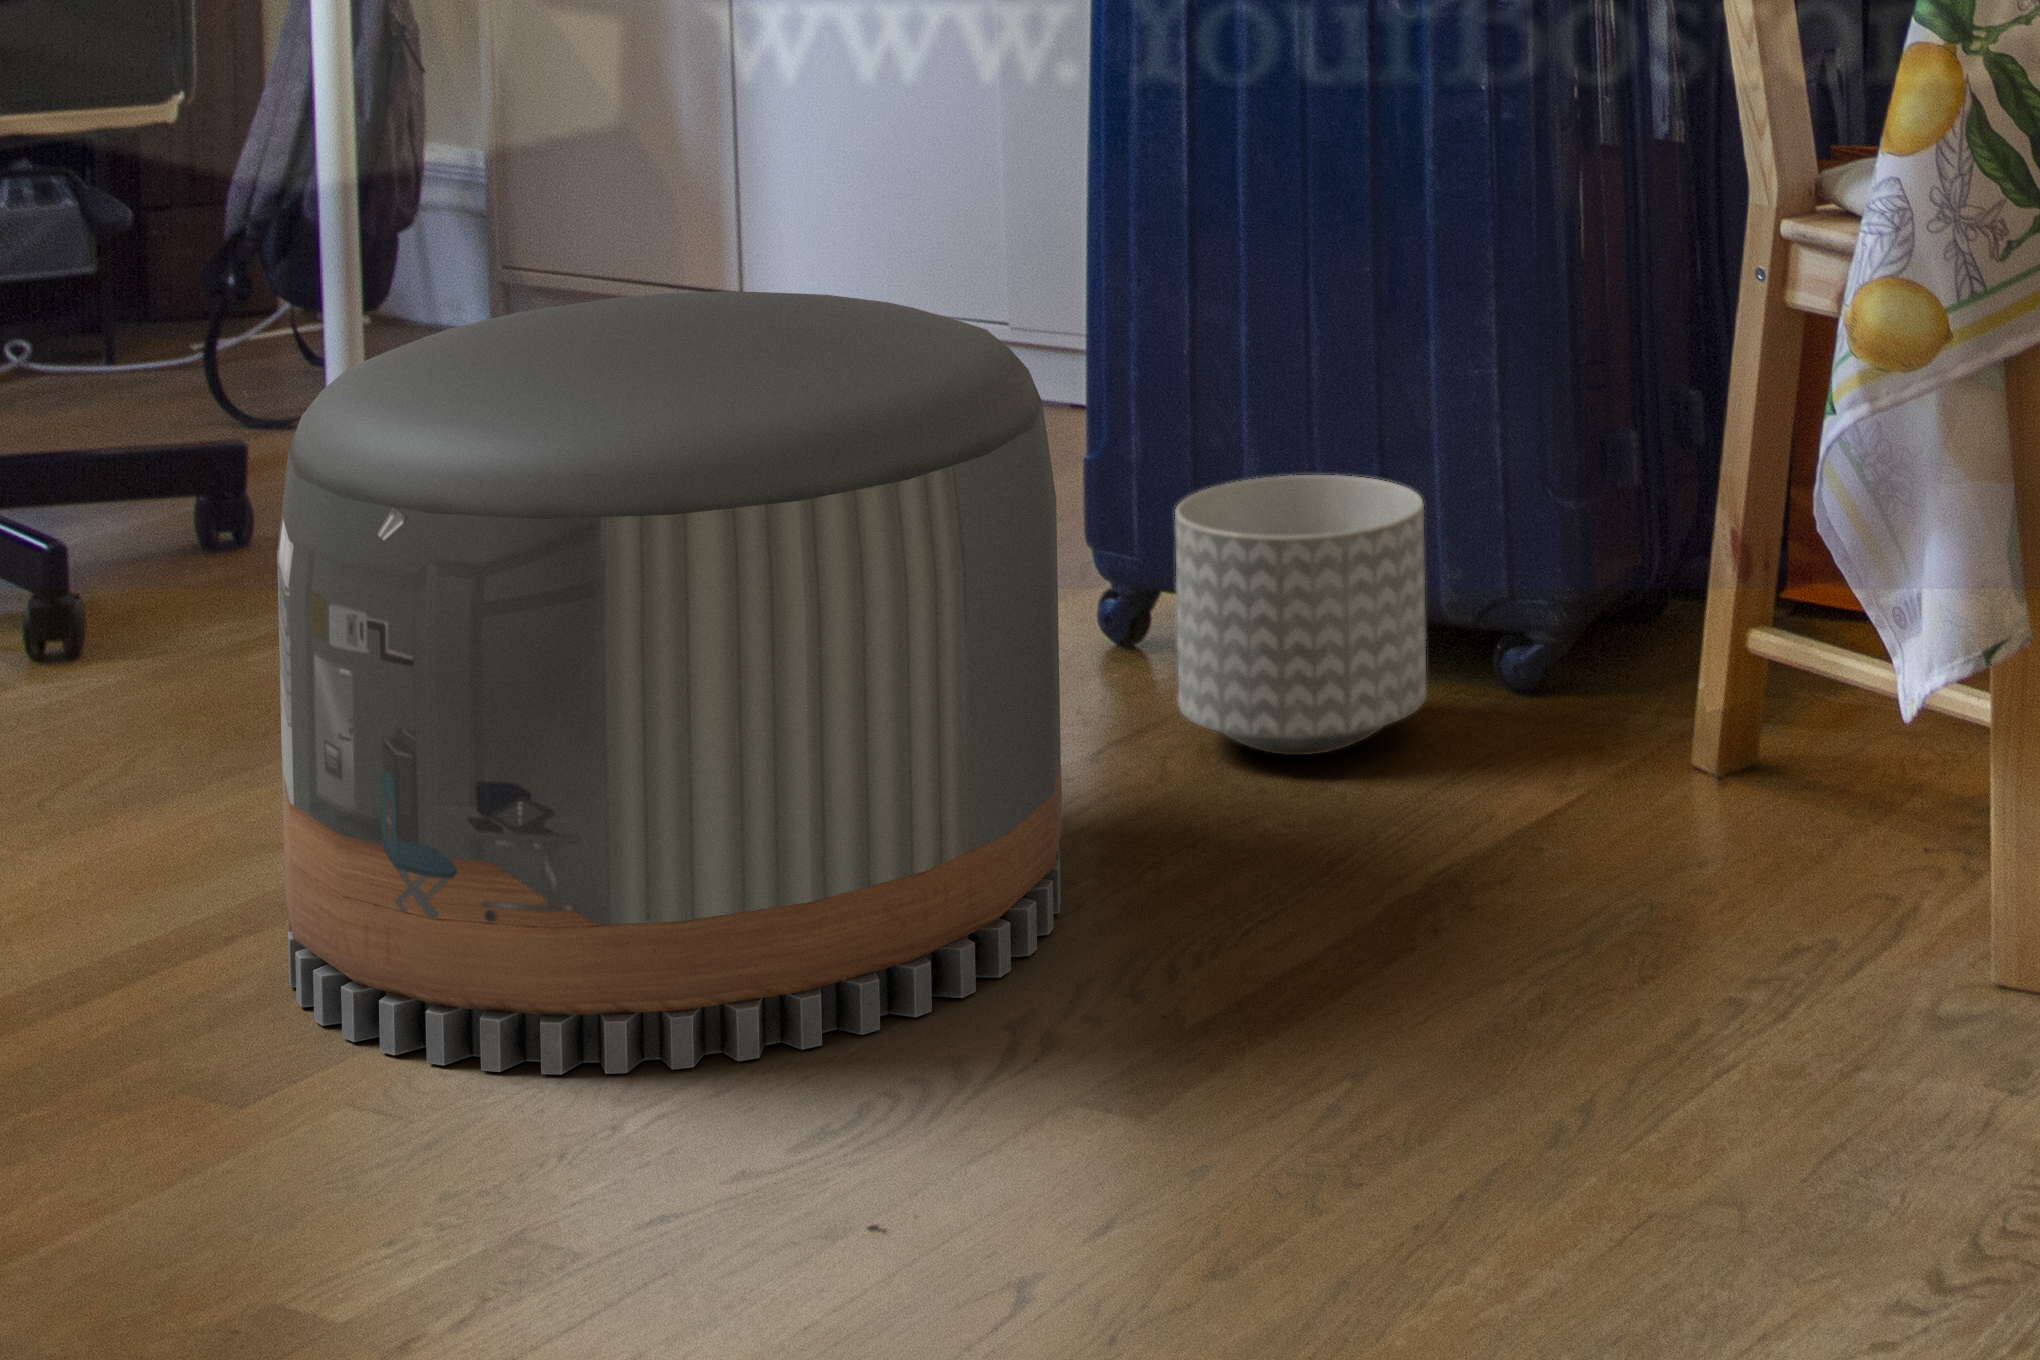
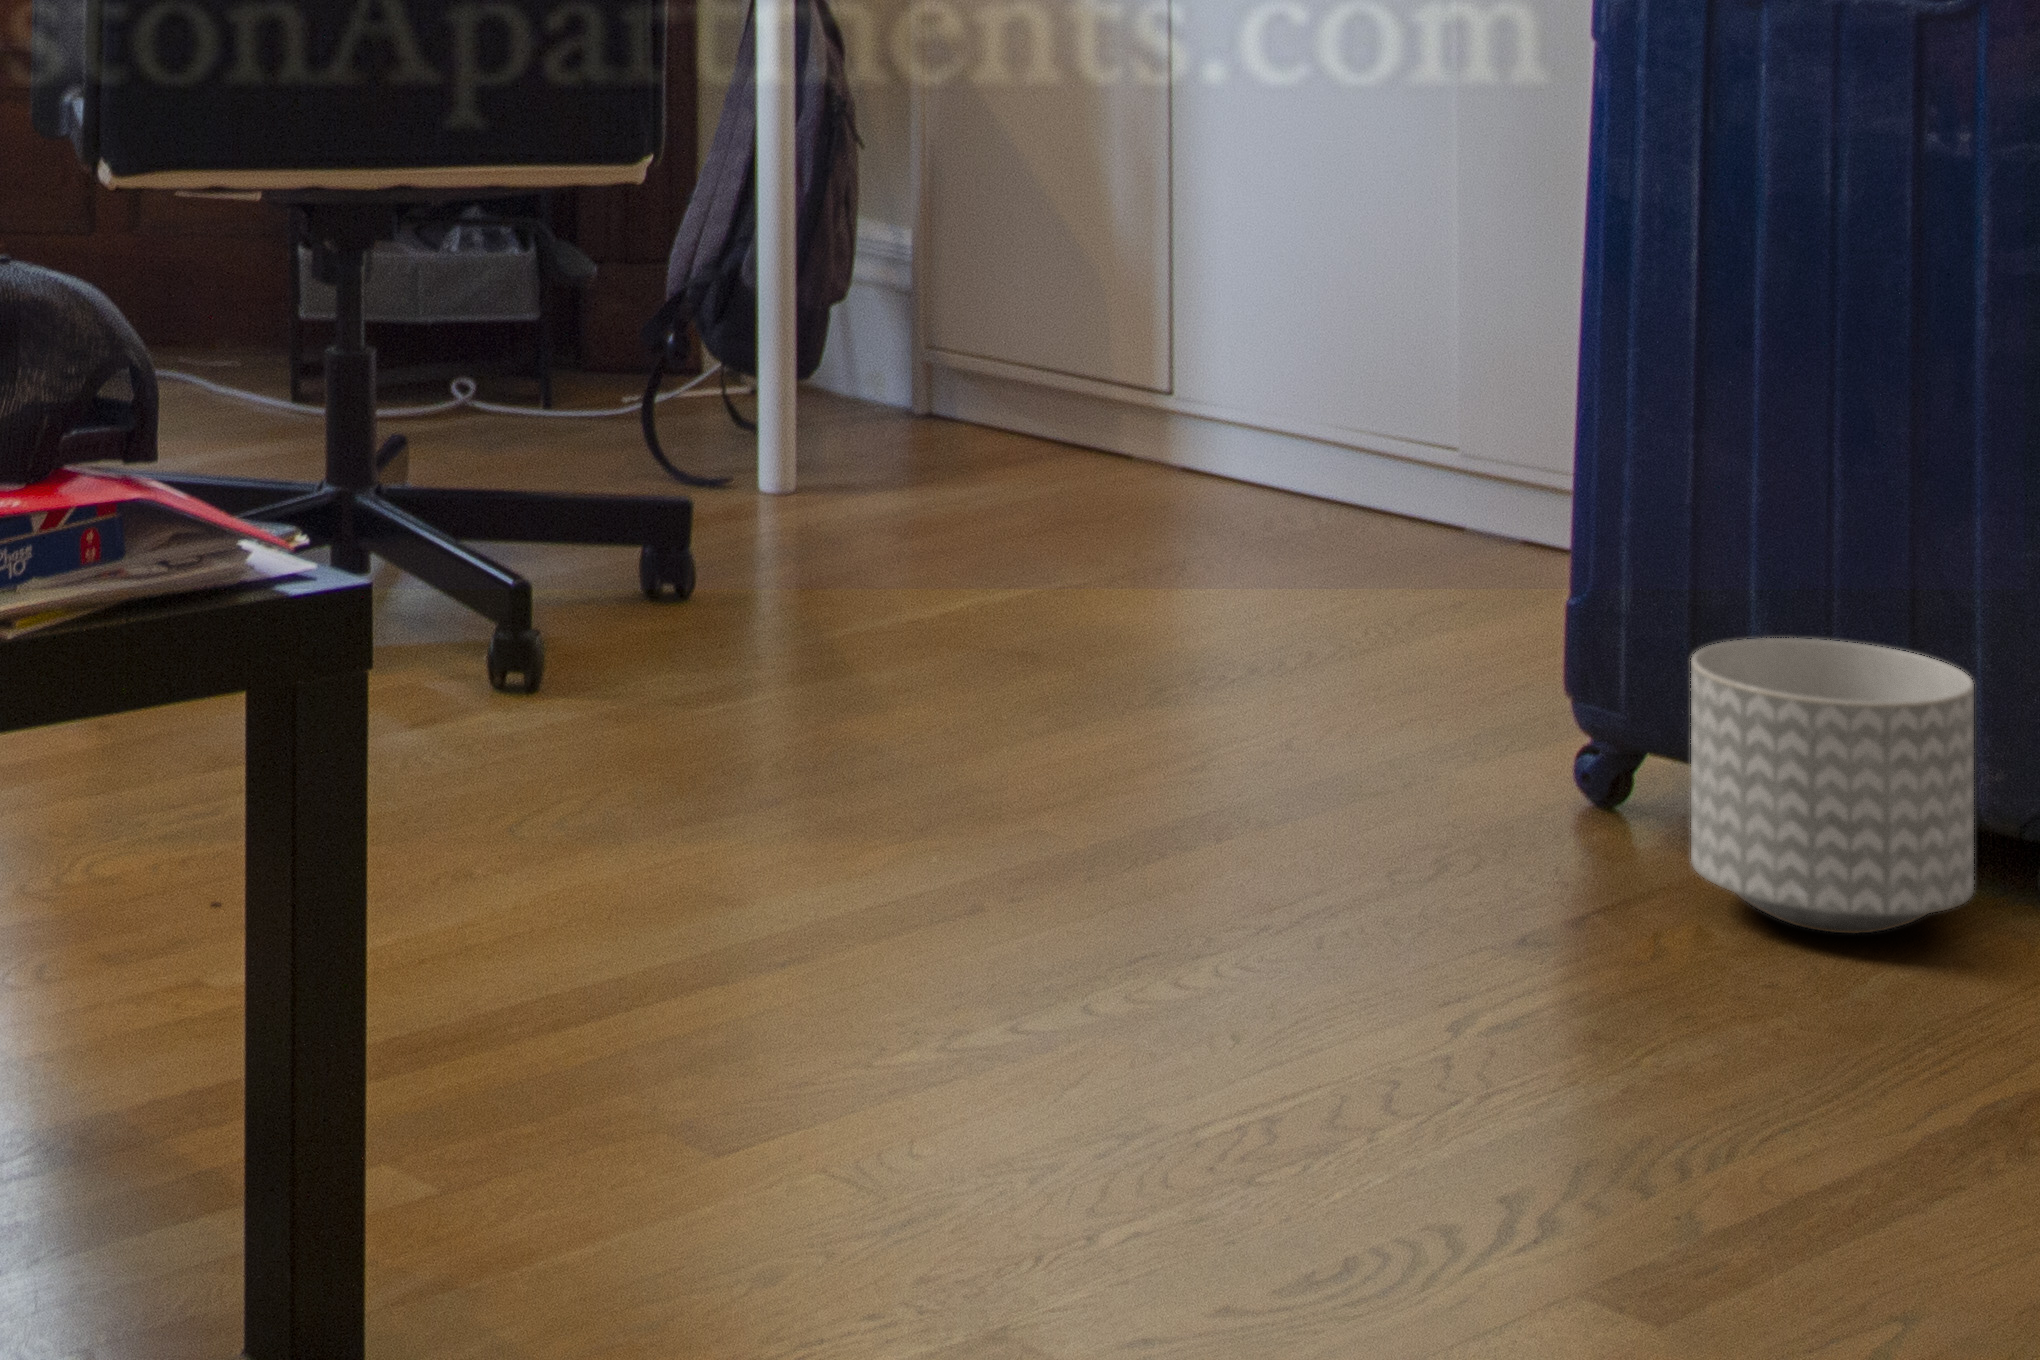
pouf: present [277,291,1062,1074] -> none [823,383,1583,1127]

